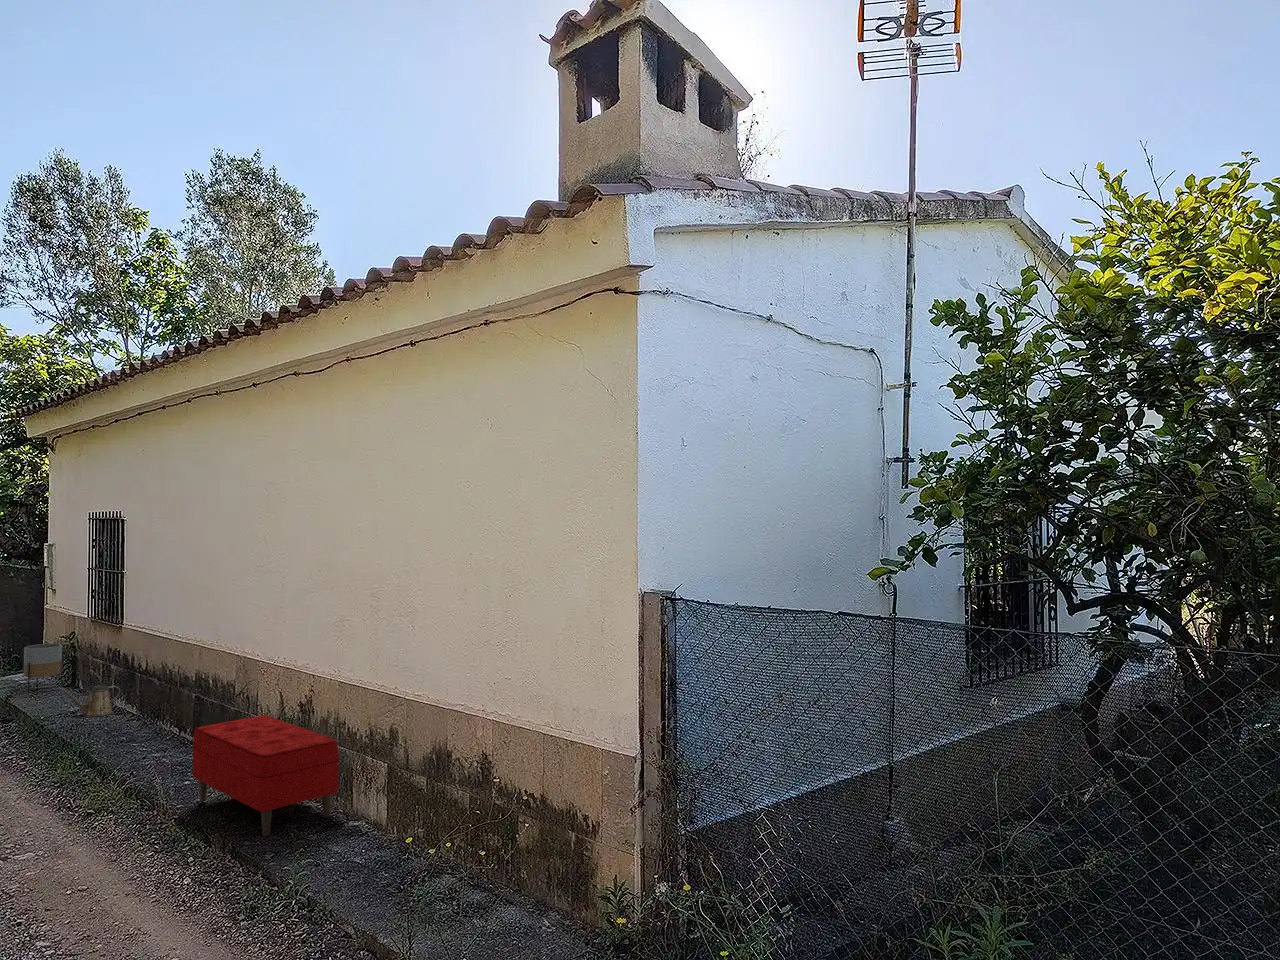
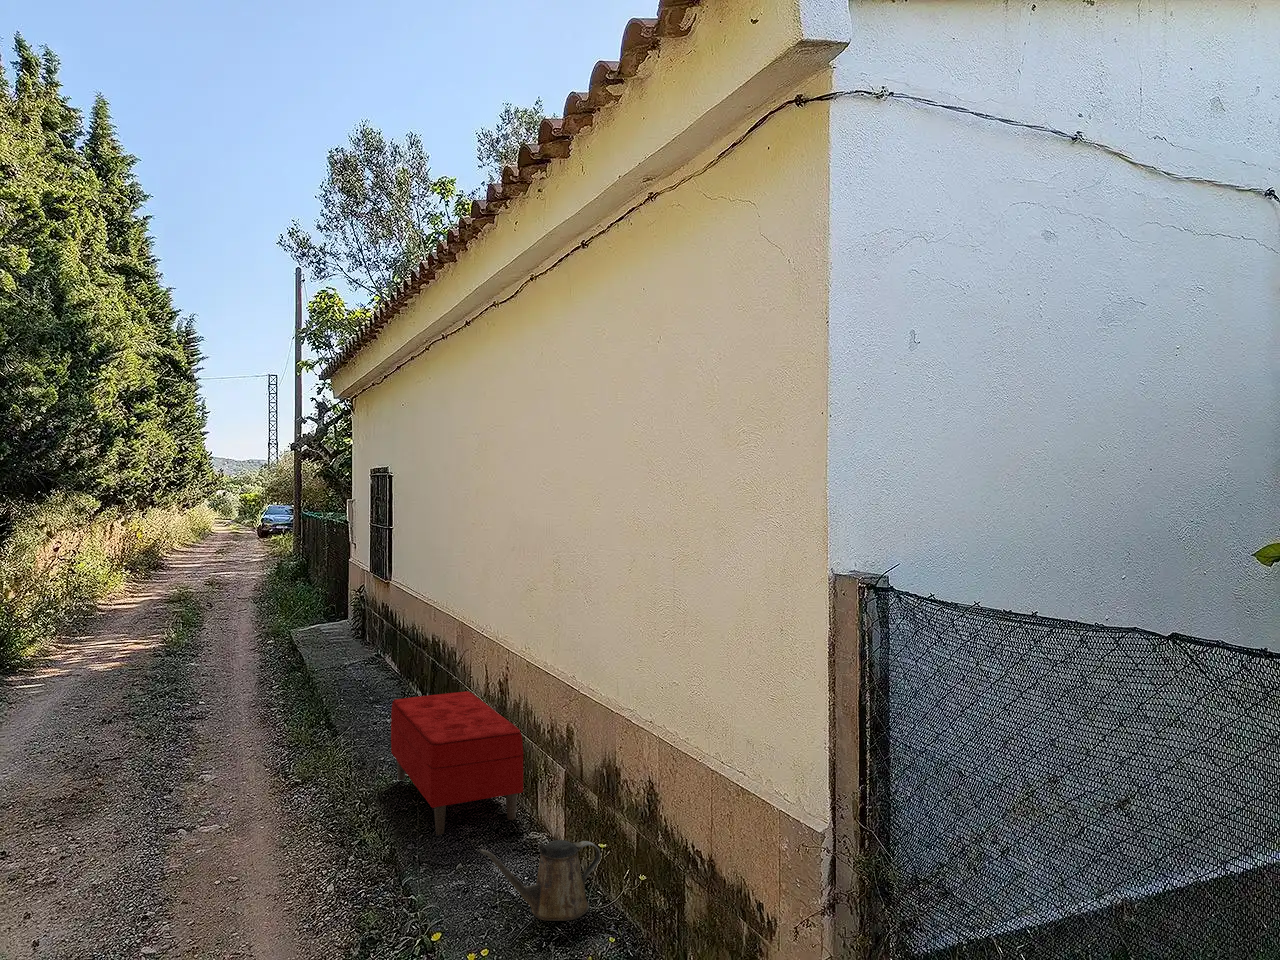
planter: present [24,644,63,693] -> none [322,597,354,642]
watering can: present [58,685,120,717] -> present [480,840,601,921]

